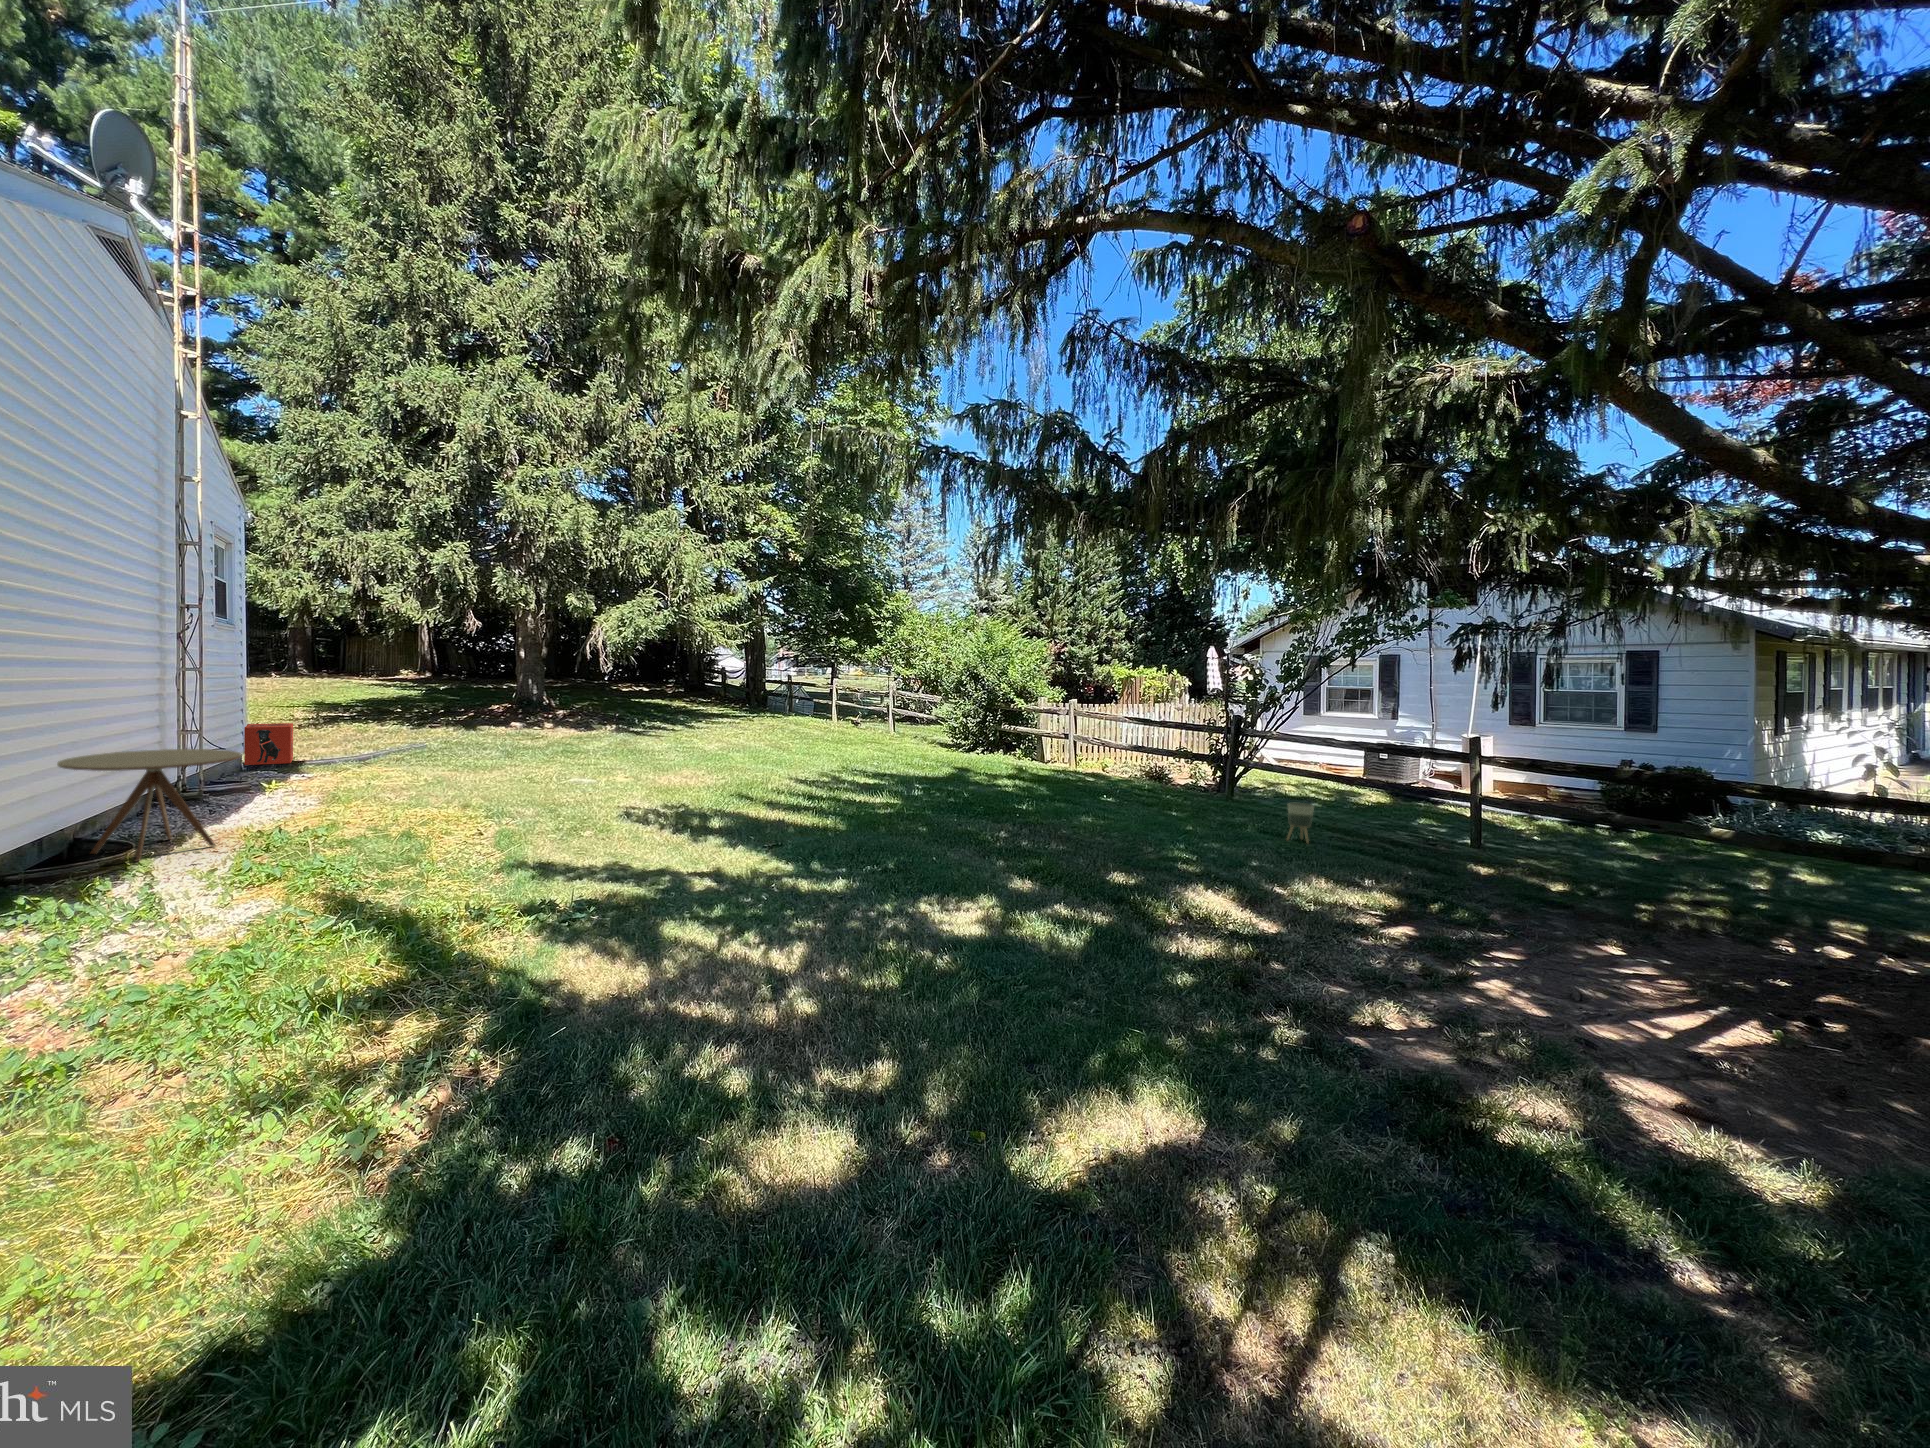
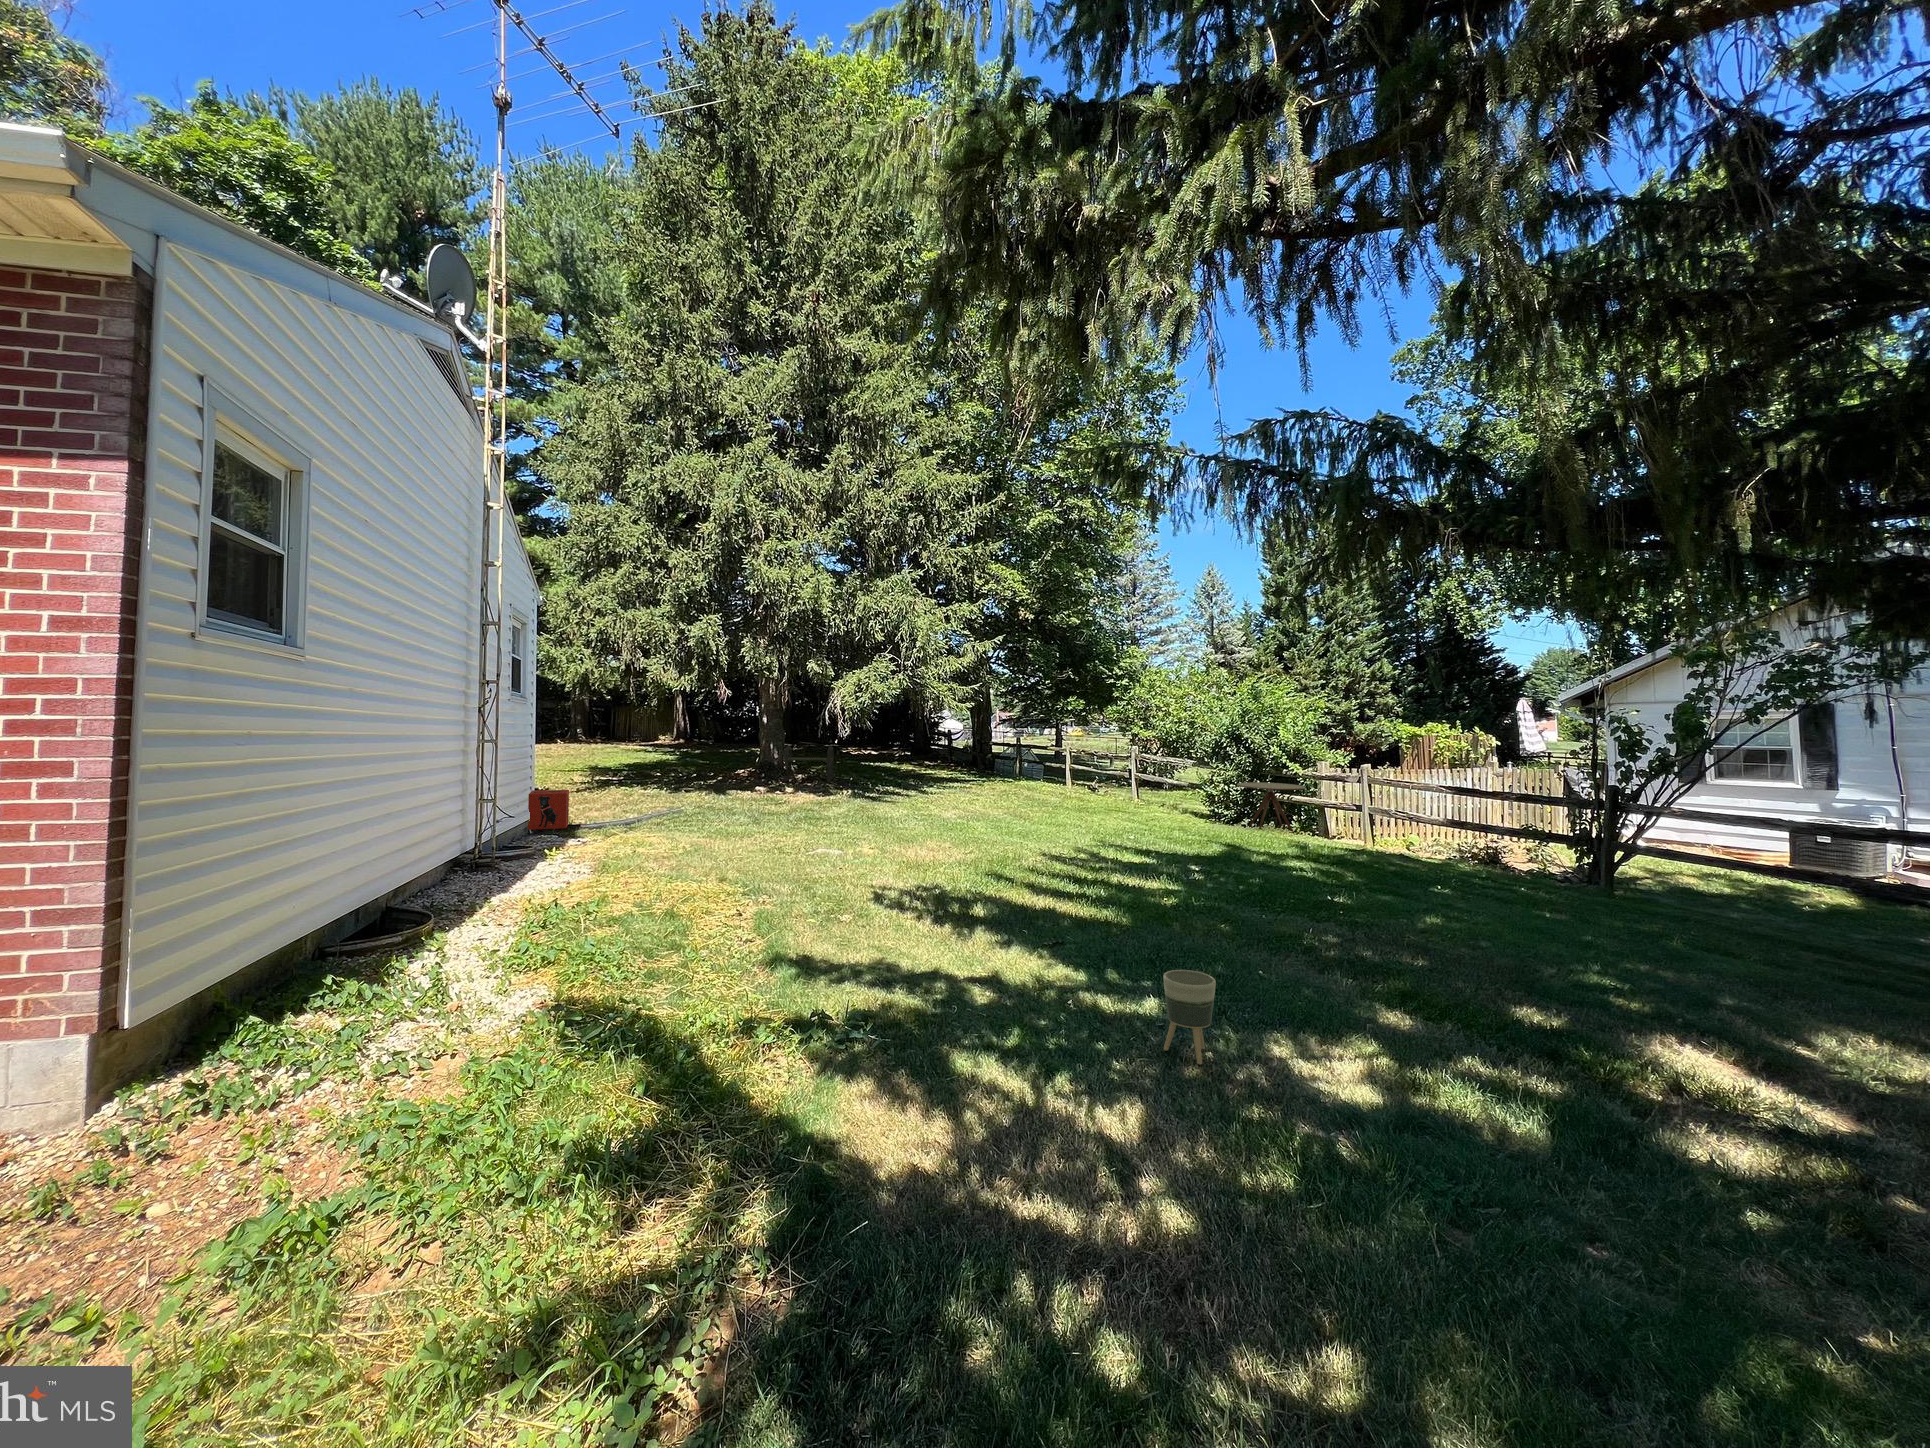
bench: none [541,681,596,717] -> present [783,746,834,782]
round table: present [57,749,241,862] -> present [1237,782,1305,831]
planter: present [1287,803,1314,843] -> present [1163,970,1216,1064]

